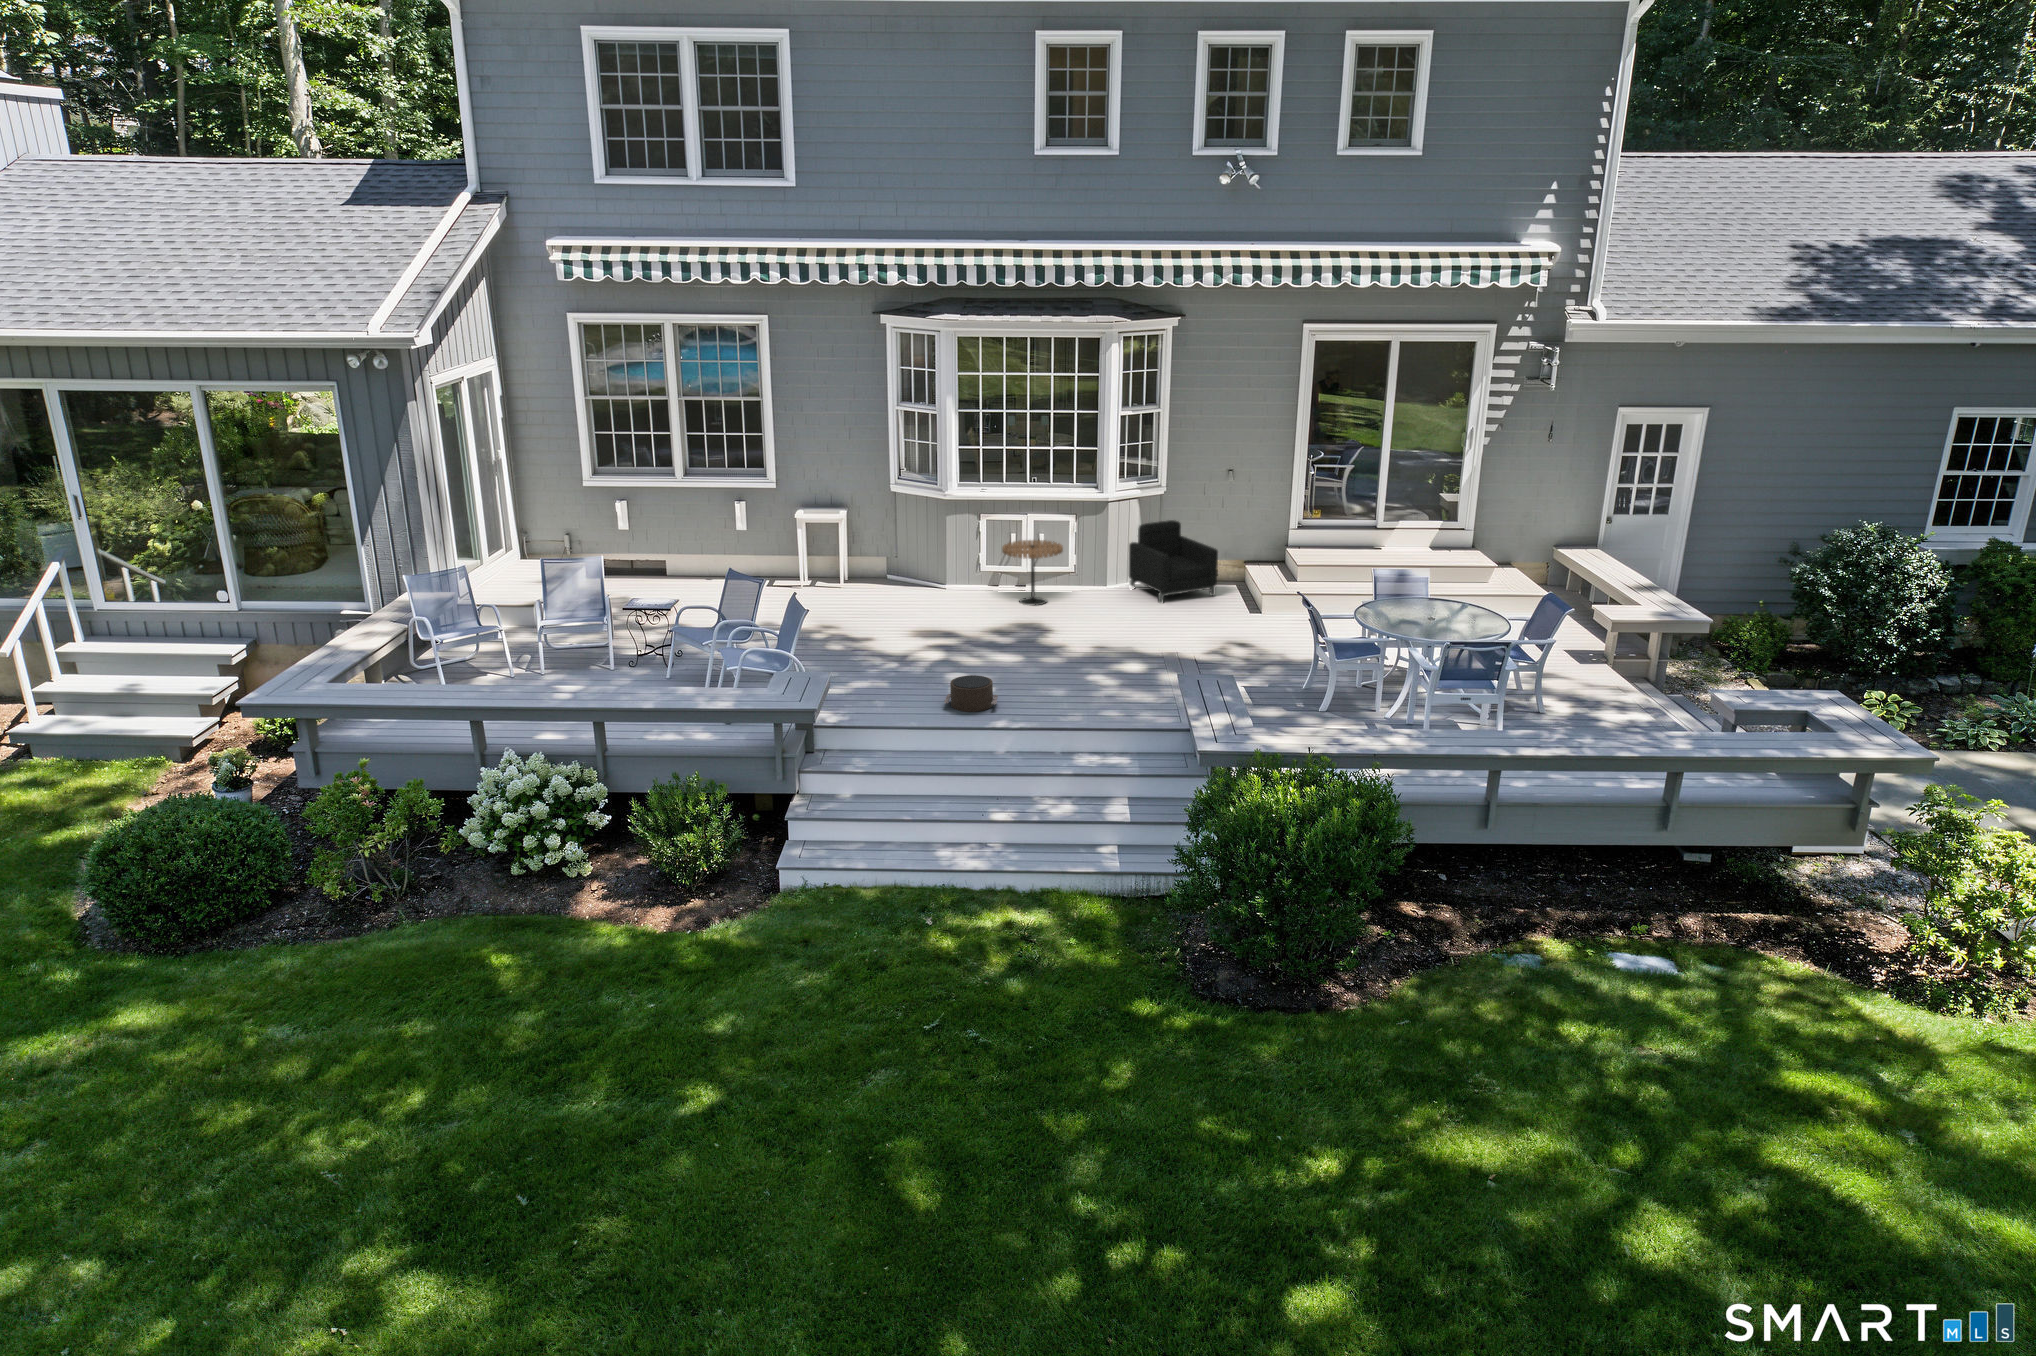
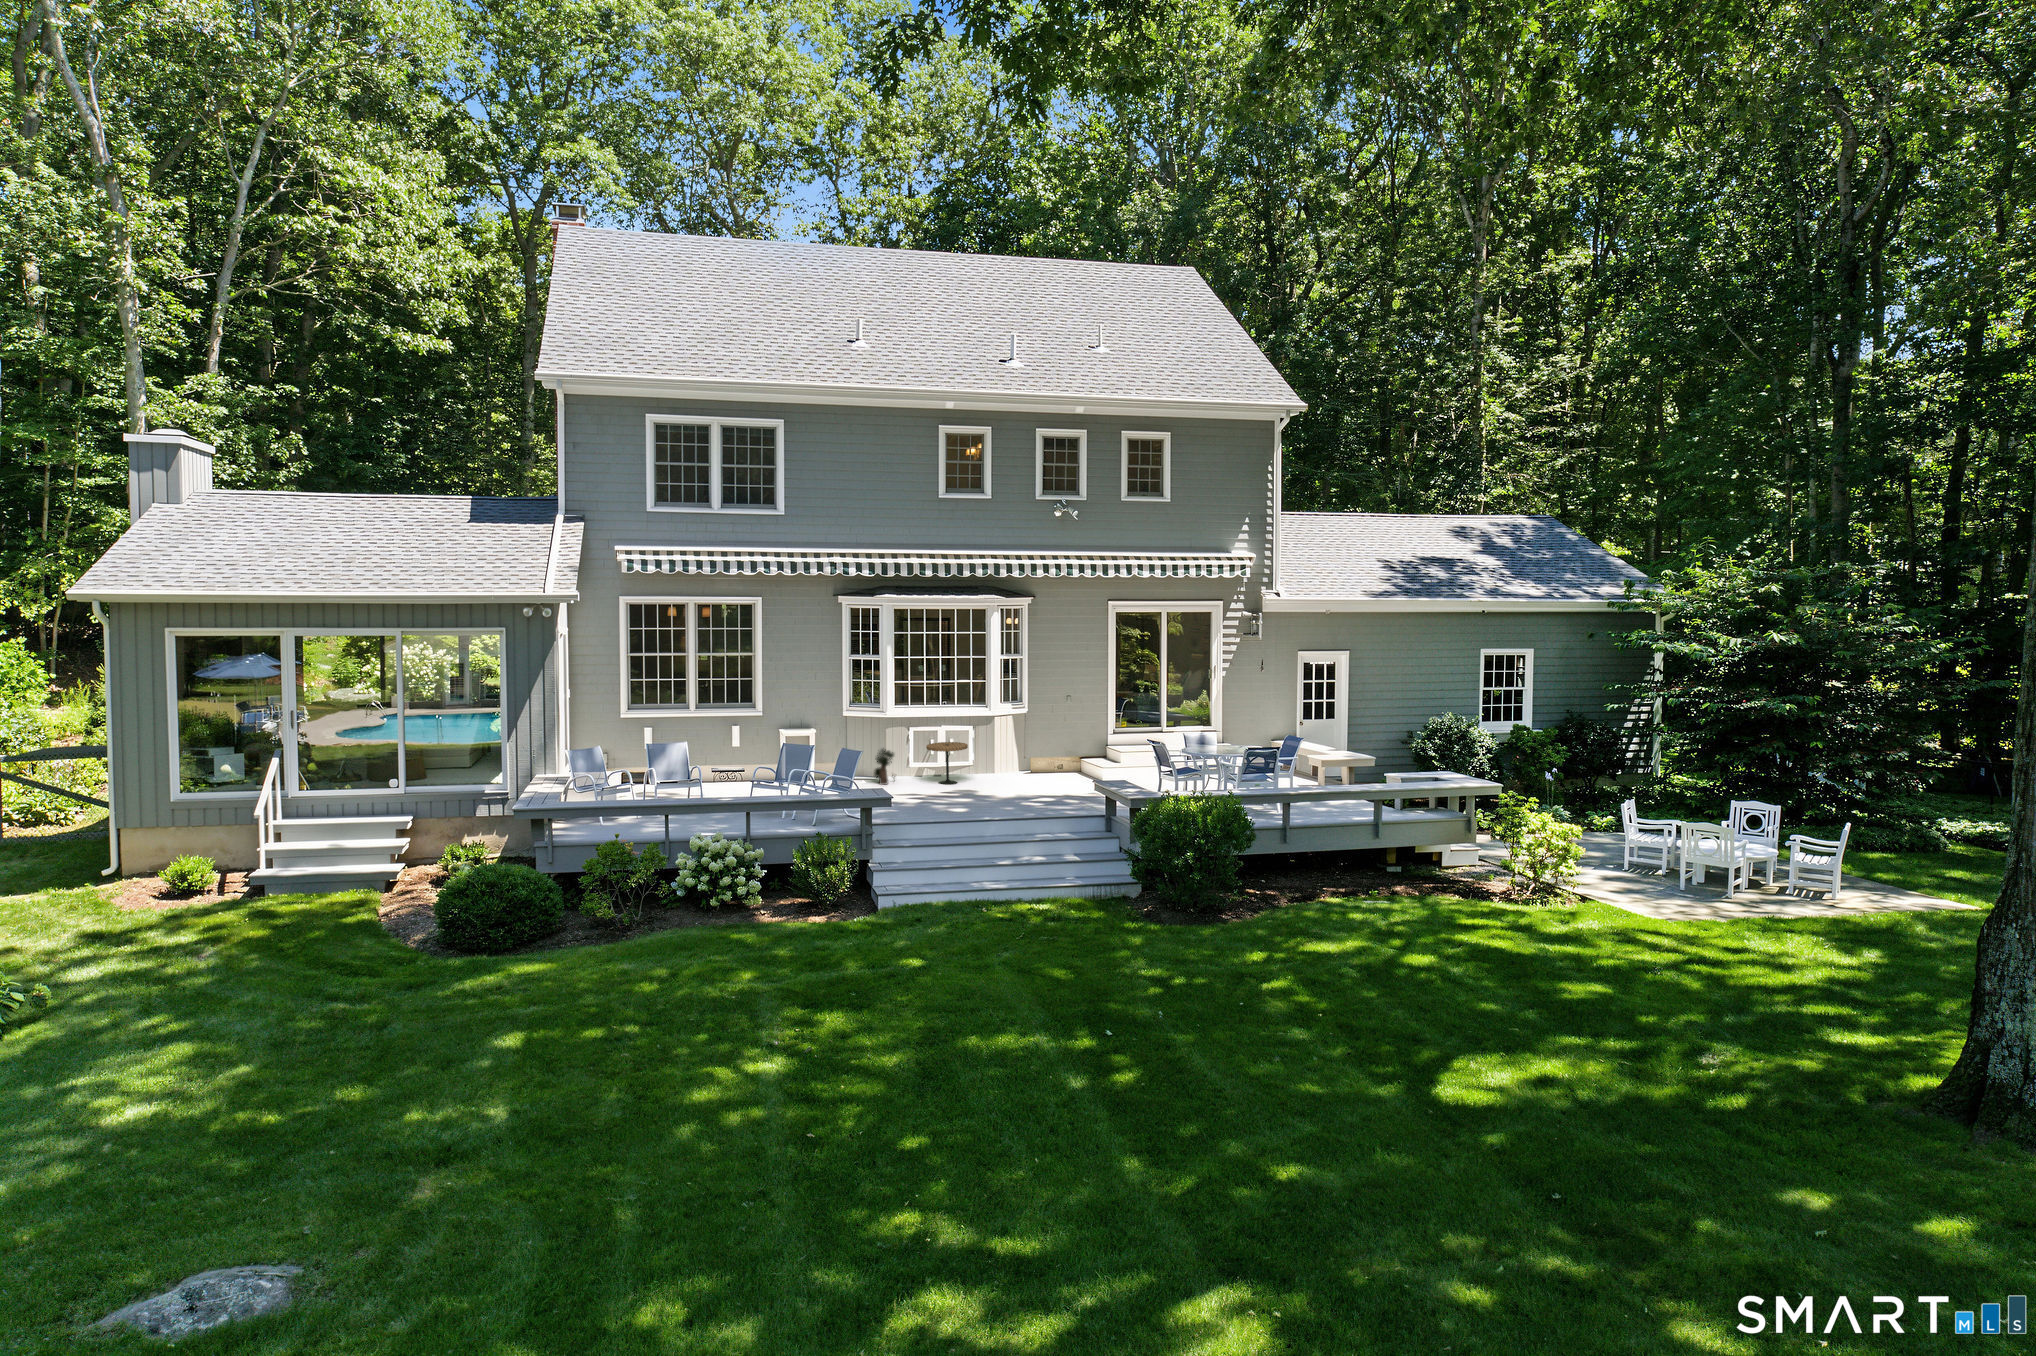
armchair: present [1129,520,1218,603] -> none [1007,729,1067,781]
potted plant: none [924,546,960,601] -> present [874,748,895,785]
pouf: present [944,675,998,712] -> none [921,812,957,833]

